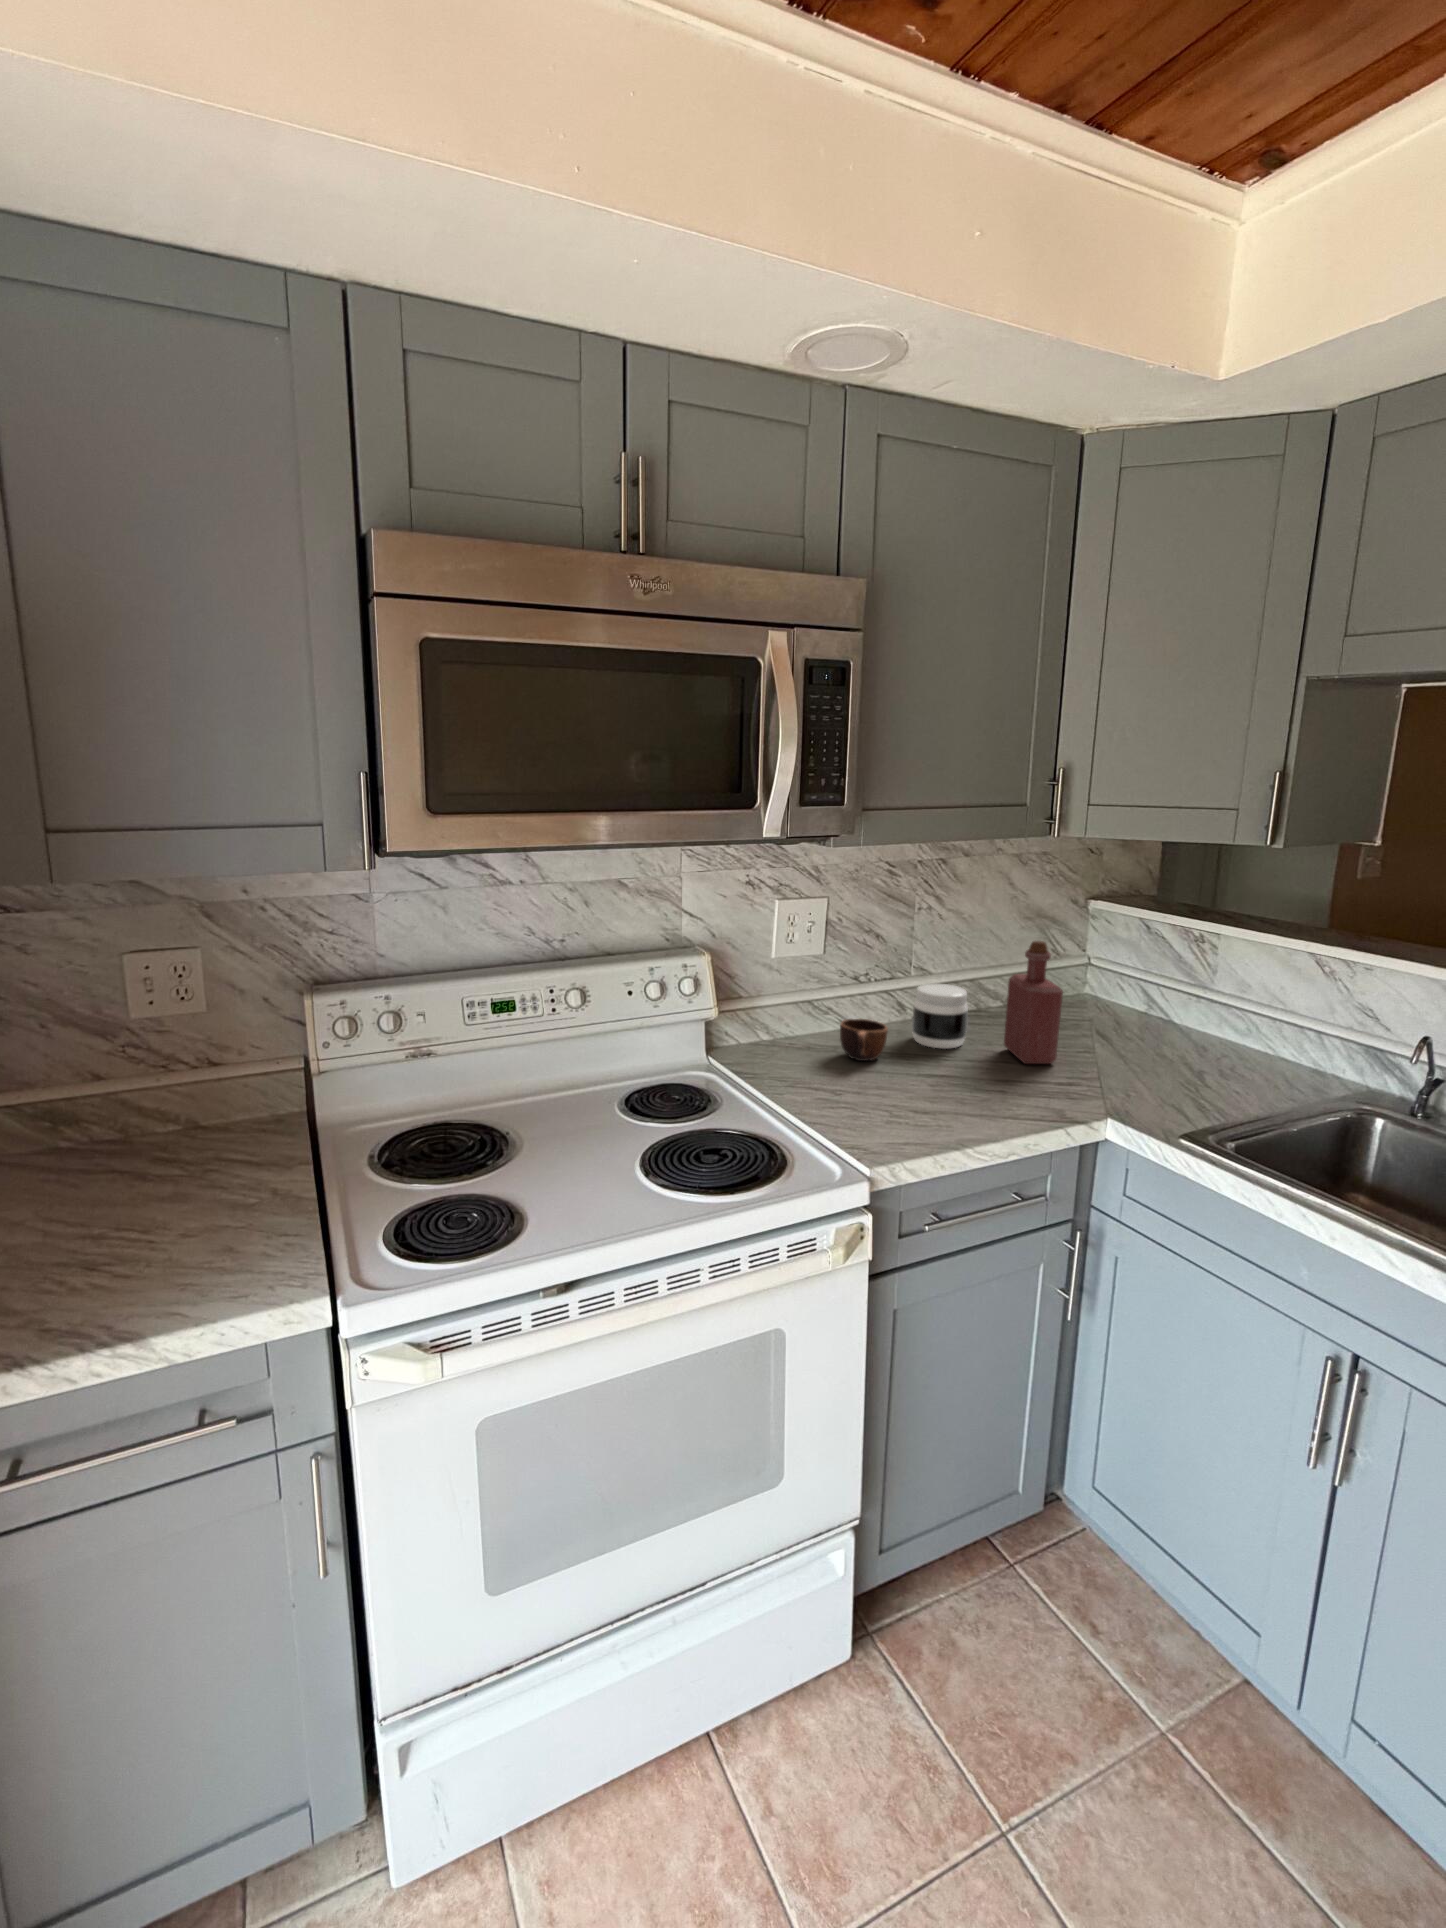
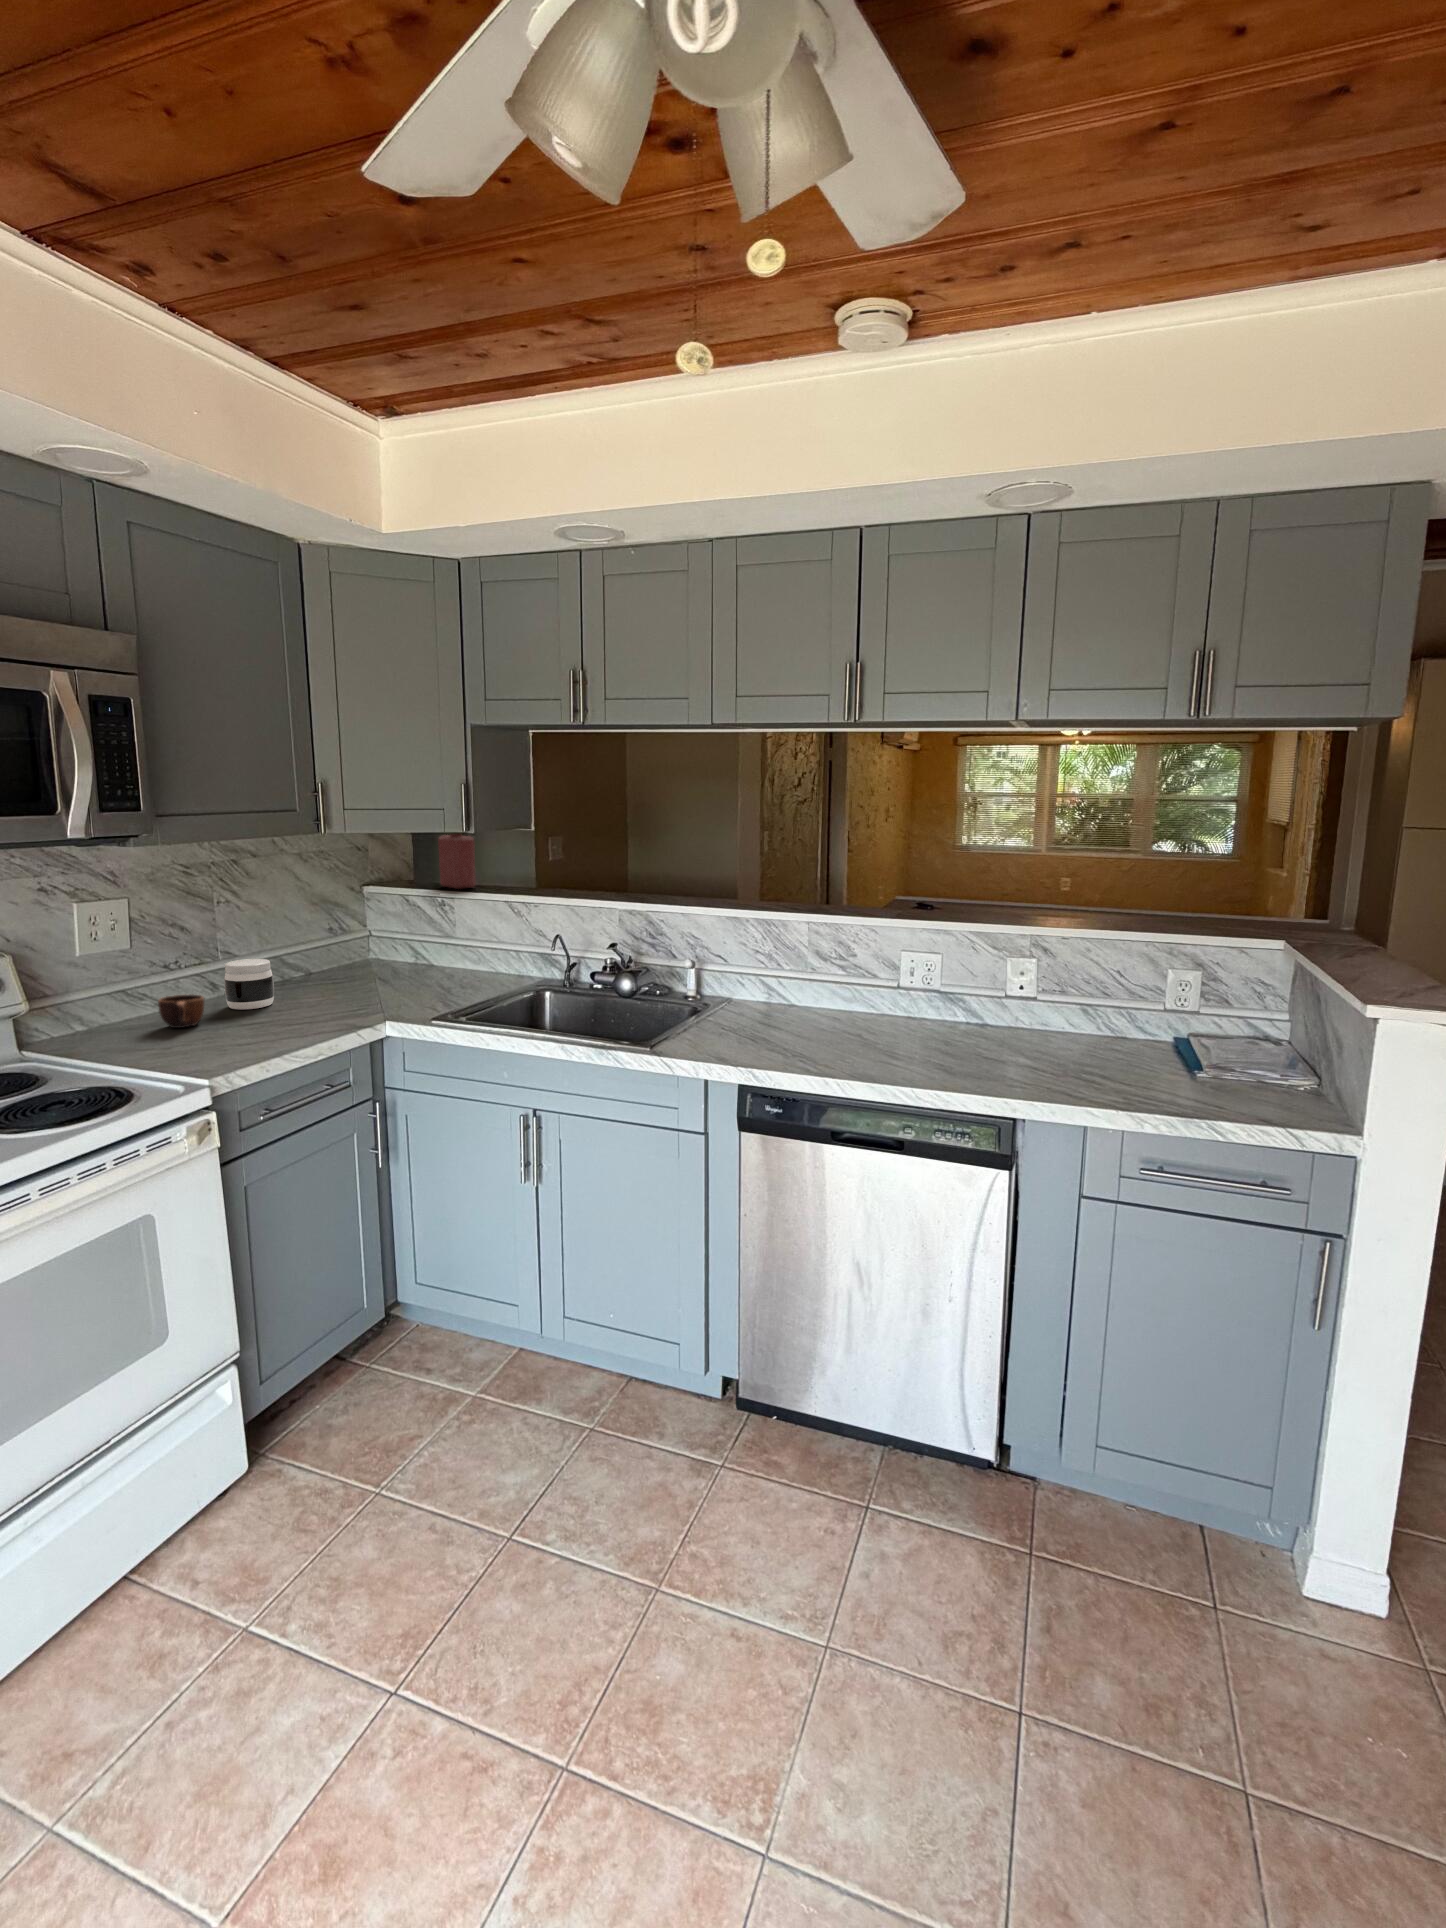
bottle: present [1004,941,1063,1064] -> present [438,834,476,889]

